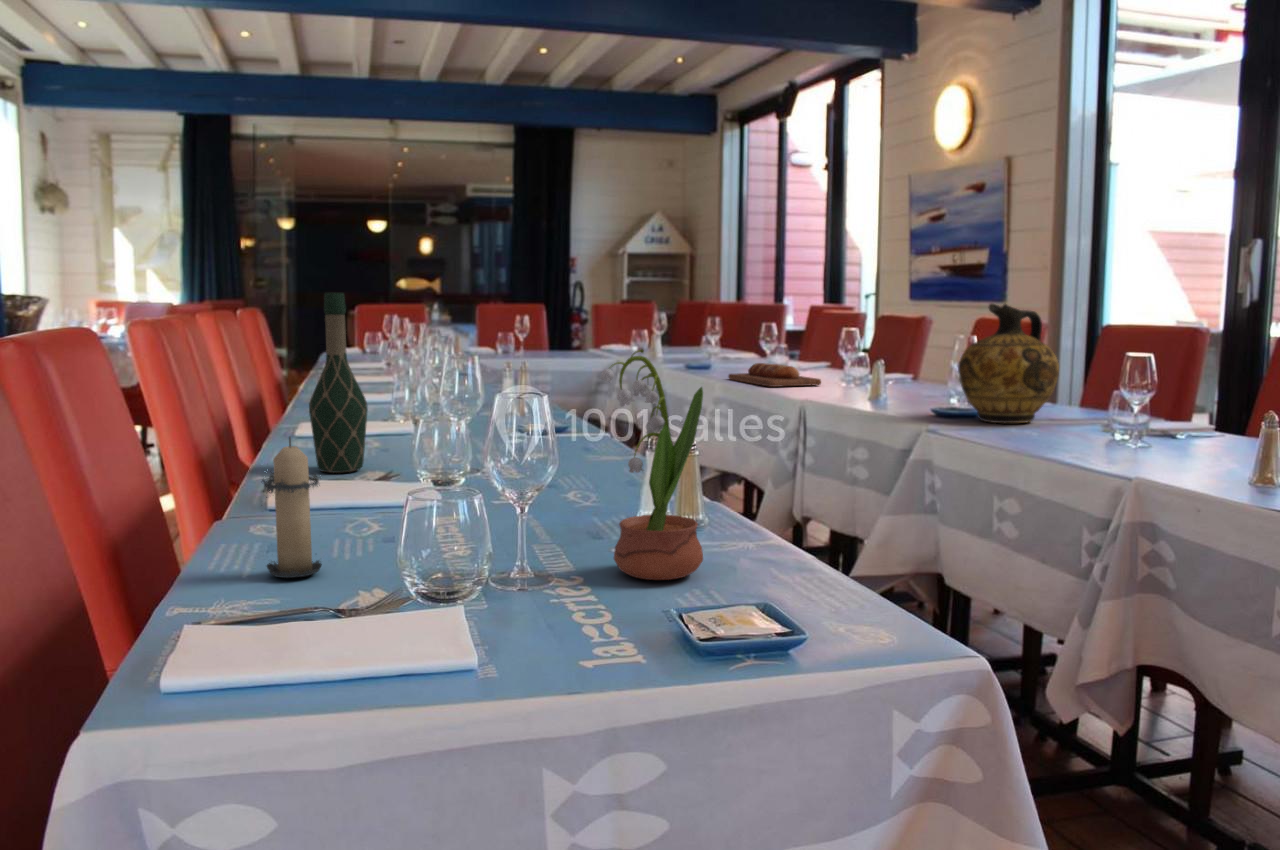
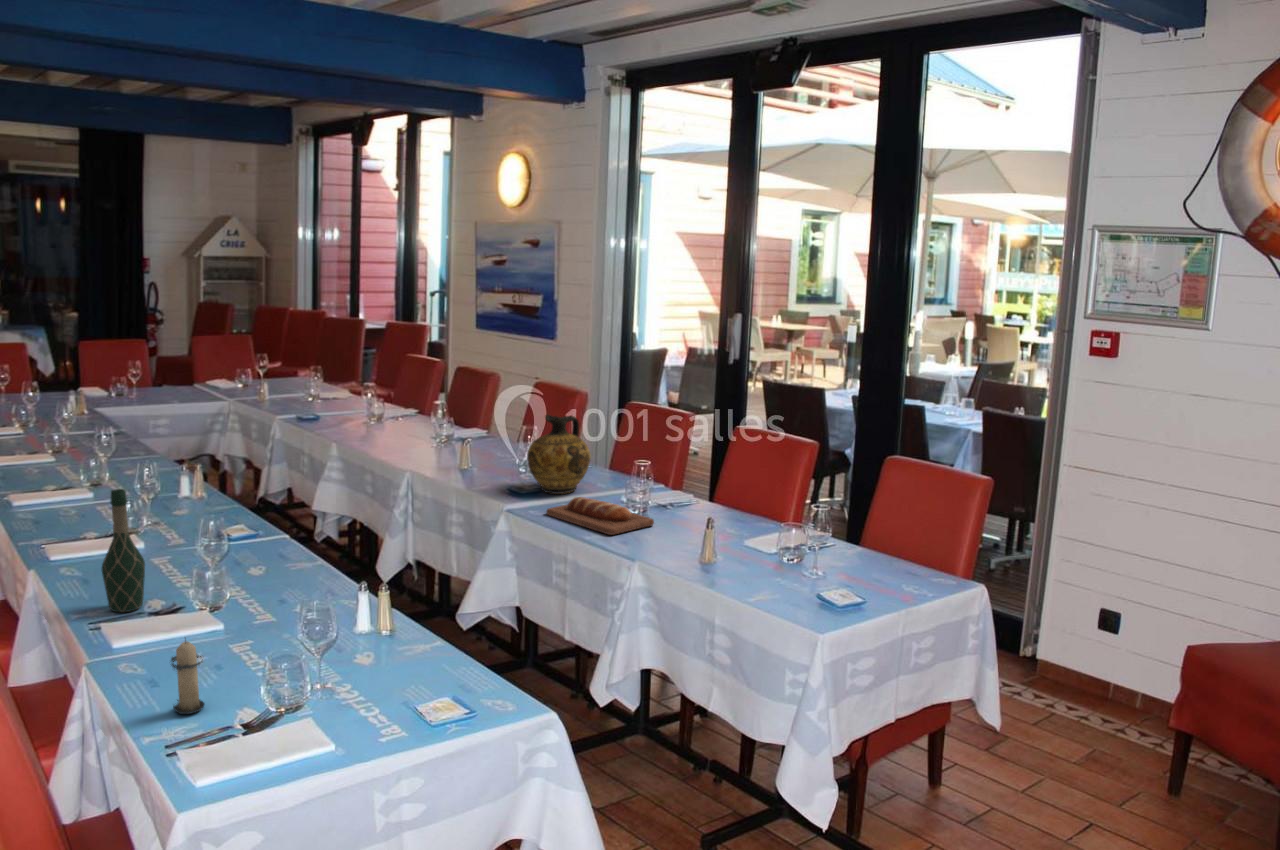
potted flower: present [600,350,703,580] -> none [357,566,413,682]
bread loaf: present [728,363,821,387] -> present [546,497,654,535]

